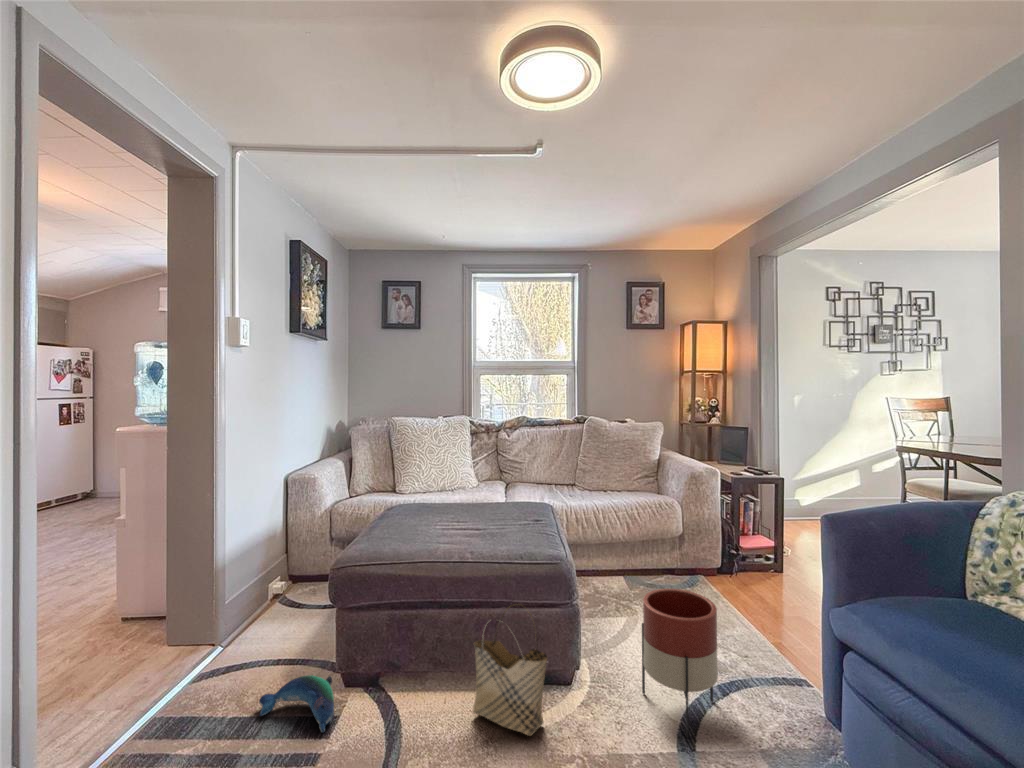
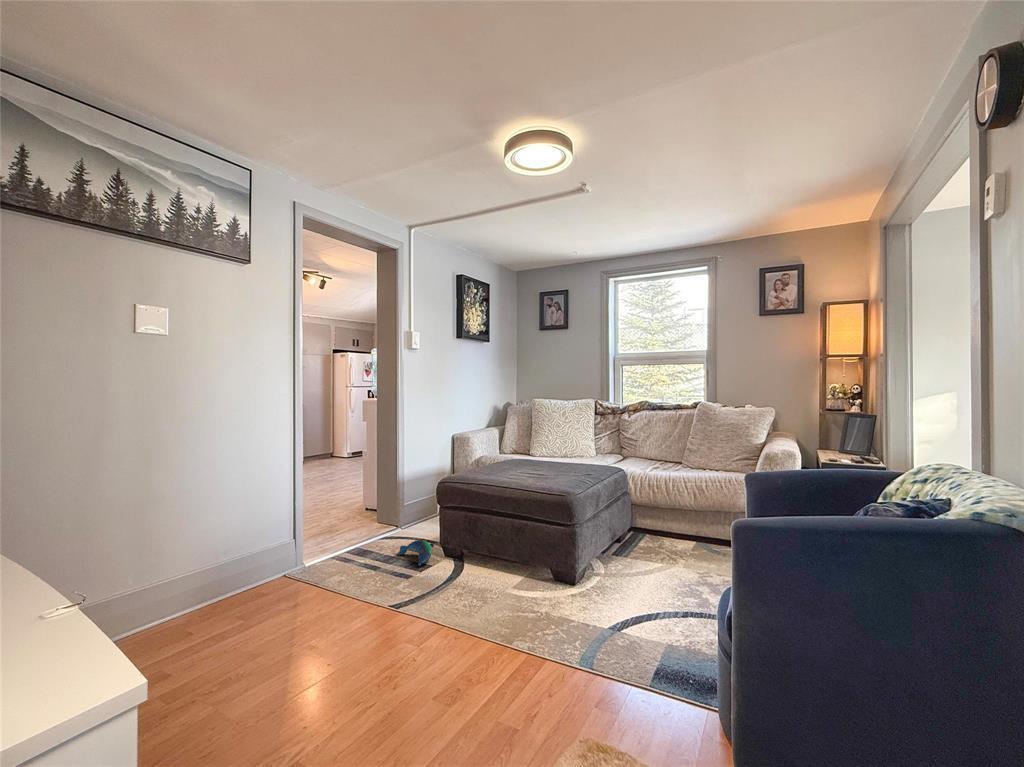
planter: present [642,589,718,738] -> none [601,522,658,618]
woven basket: present [473,604,547,736] -> none [496,515,534,591]

